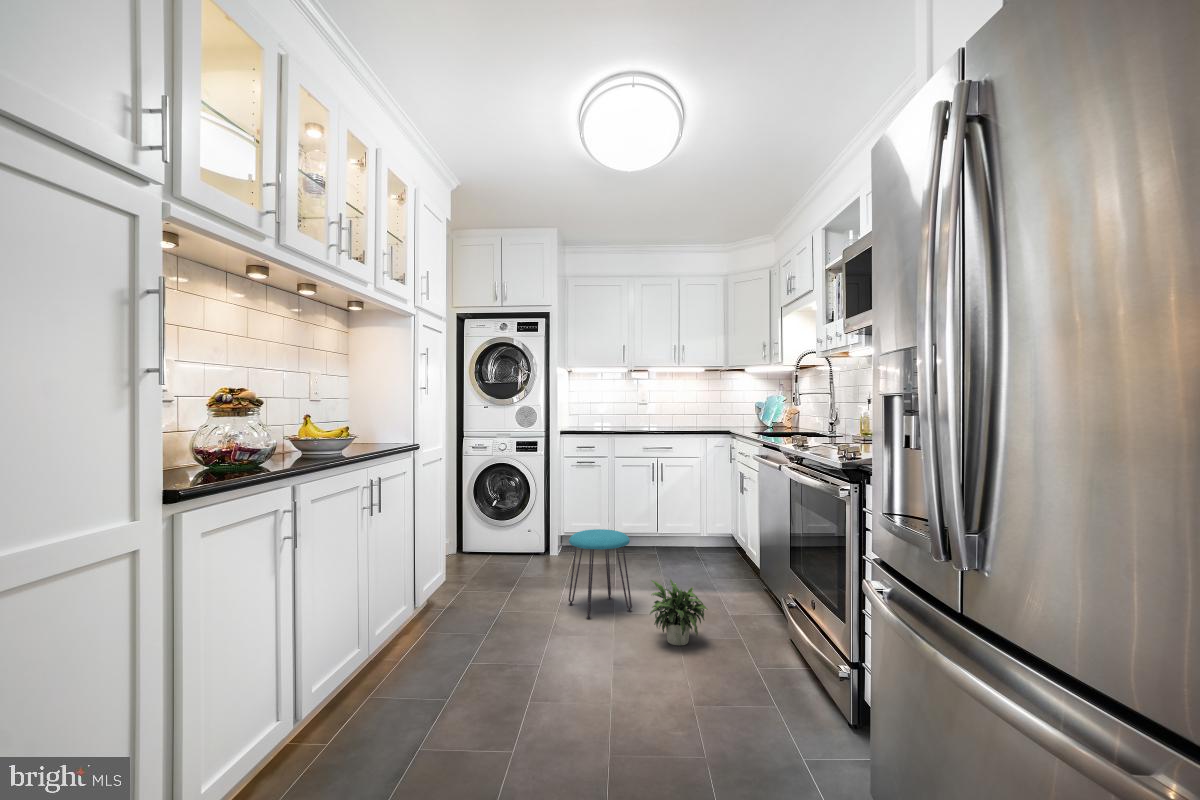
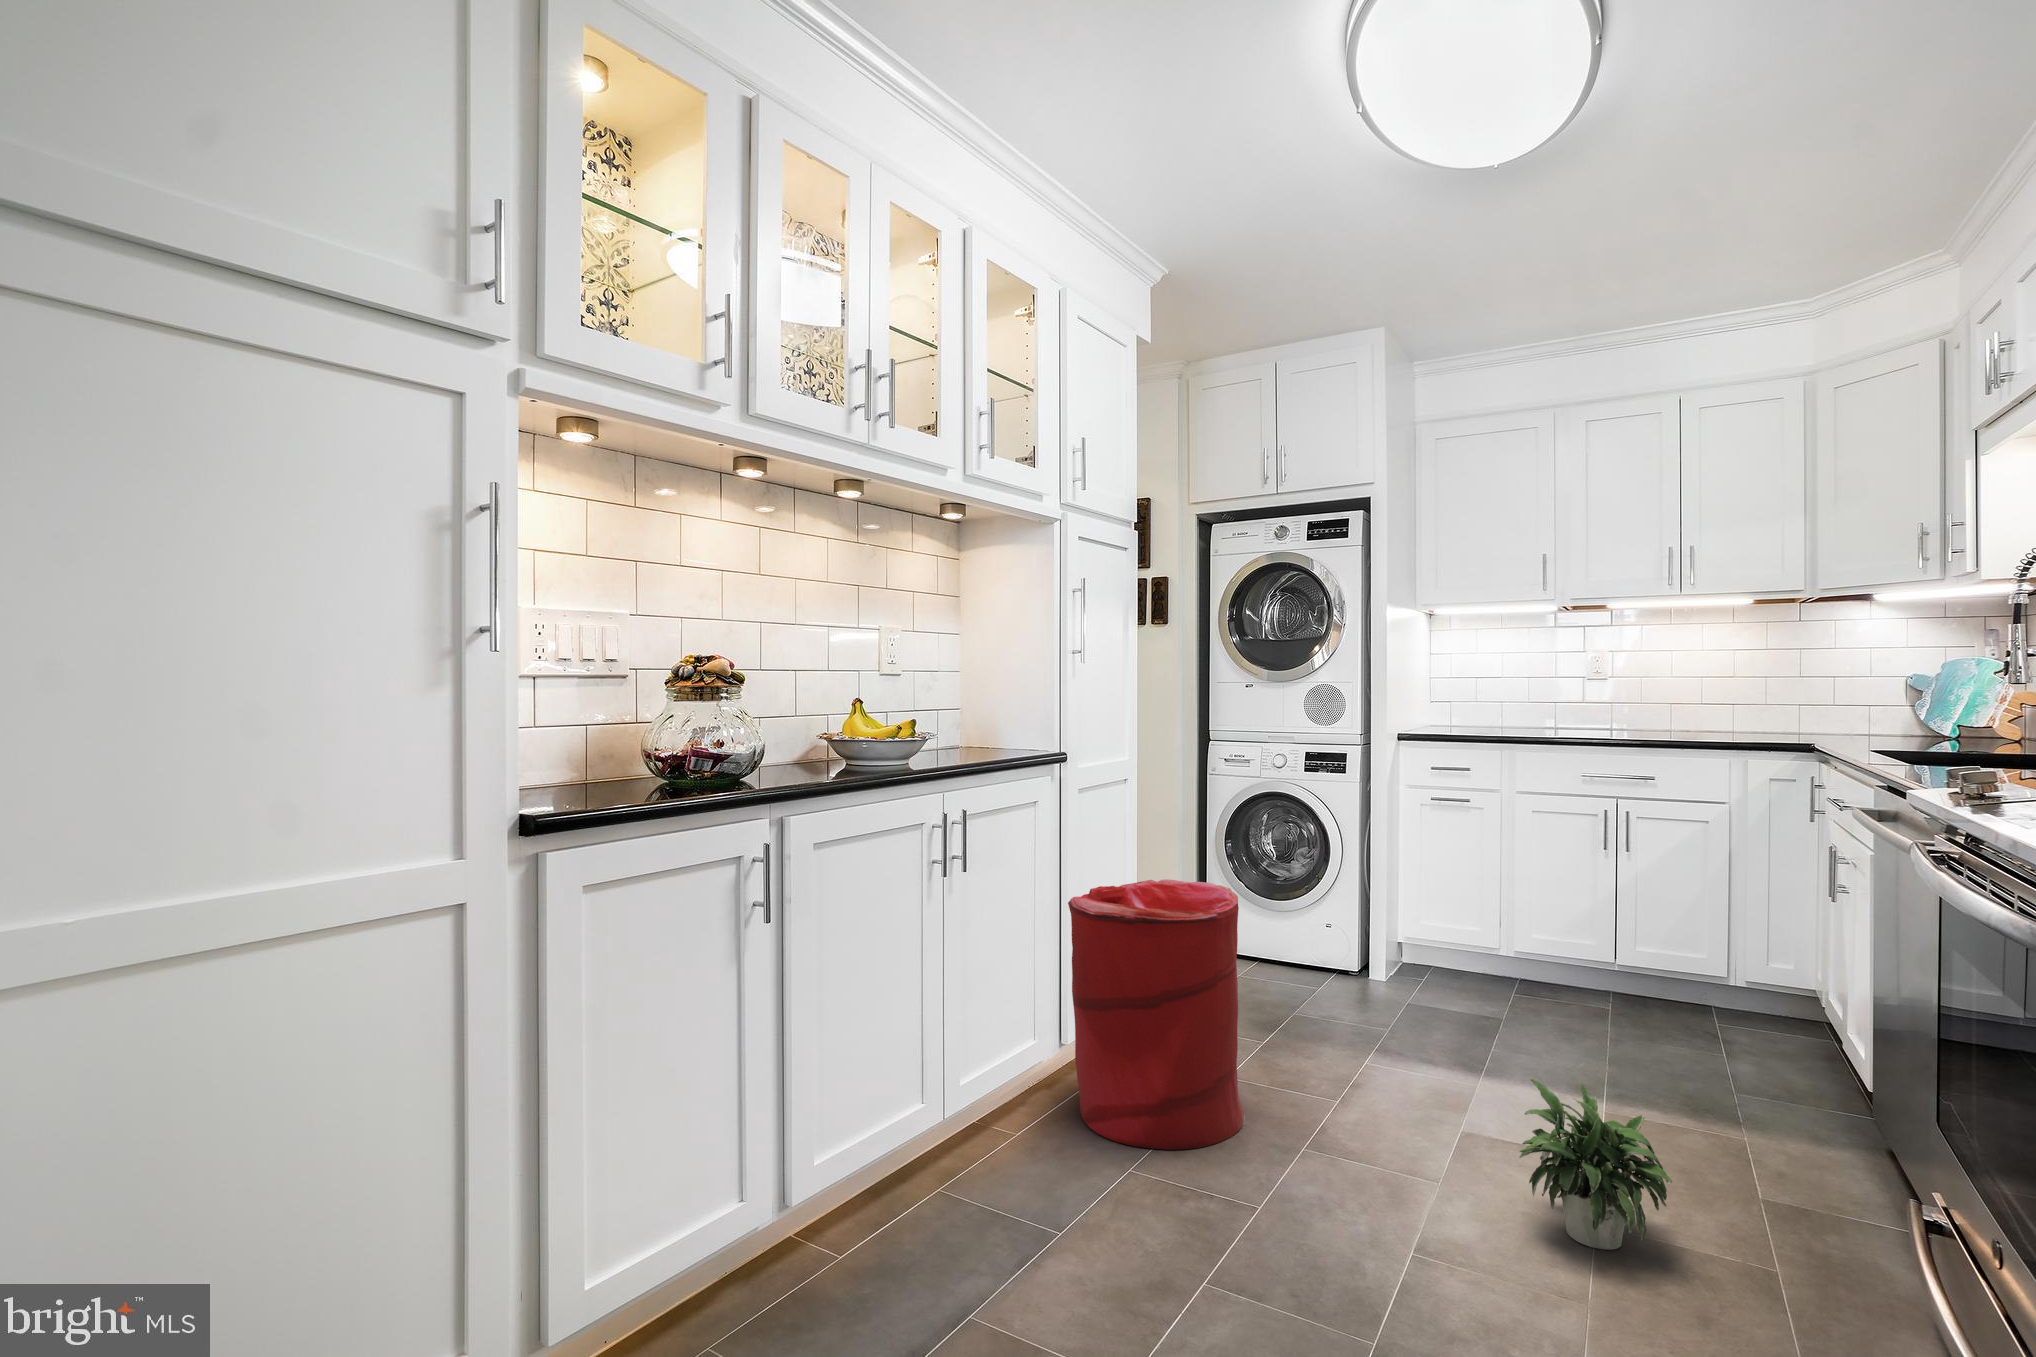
laundry hamper: none [421,511,520,653] -> present [1068,879,1245,1150]
stool: present [569,529,632,619] -> none [1363,941,1503,1133]

